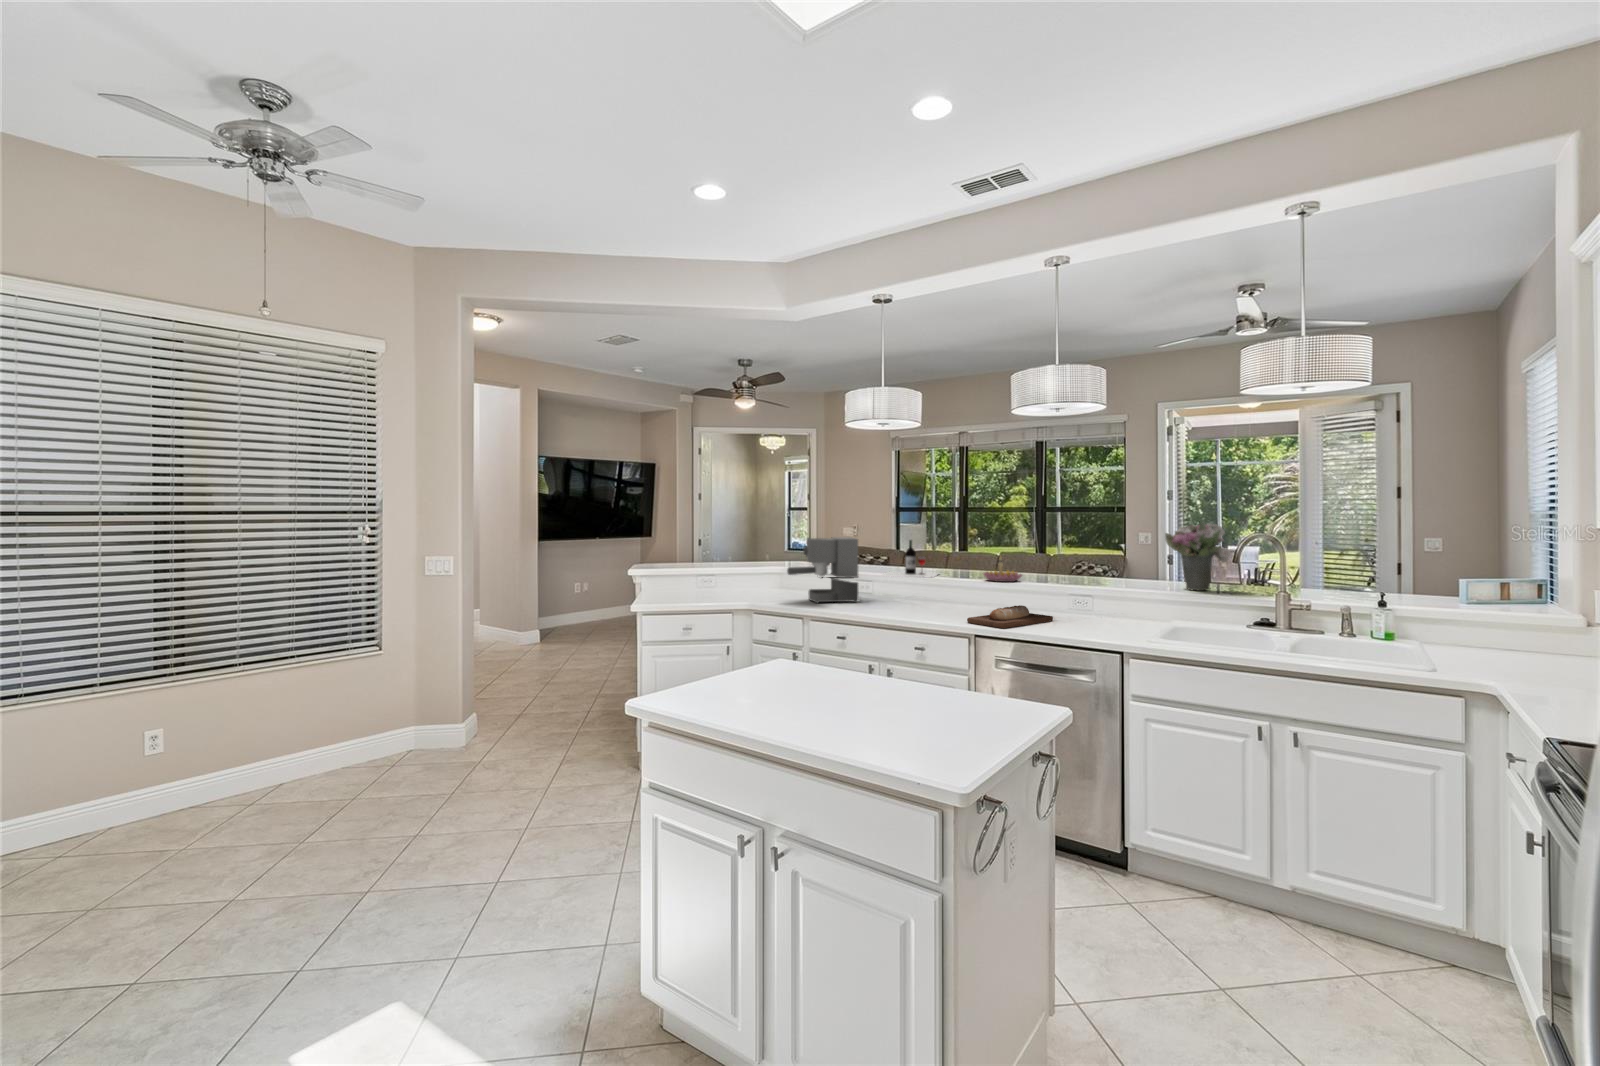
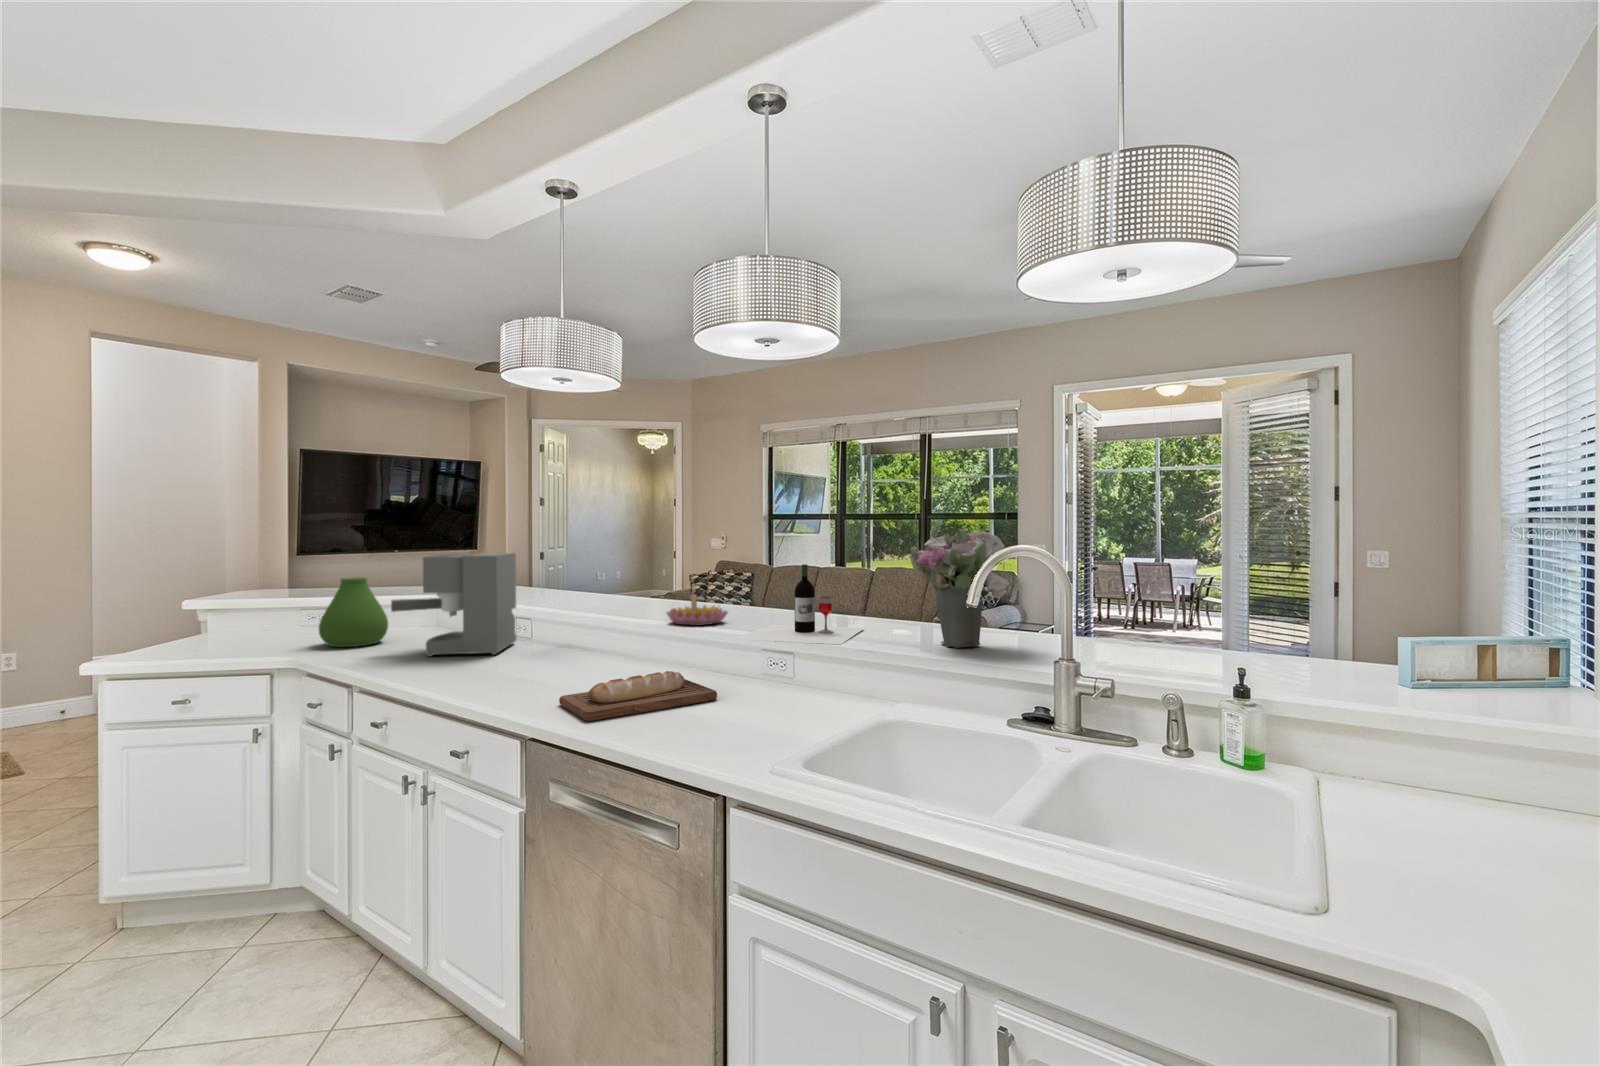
wine bottle: present [882,540,938,577] -> present [738,564,864,644]
vase: none [725,554,764,599] -> present [319,577,388,647]

